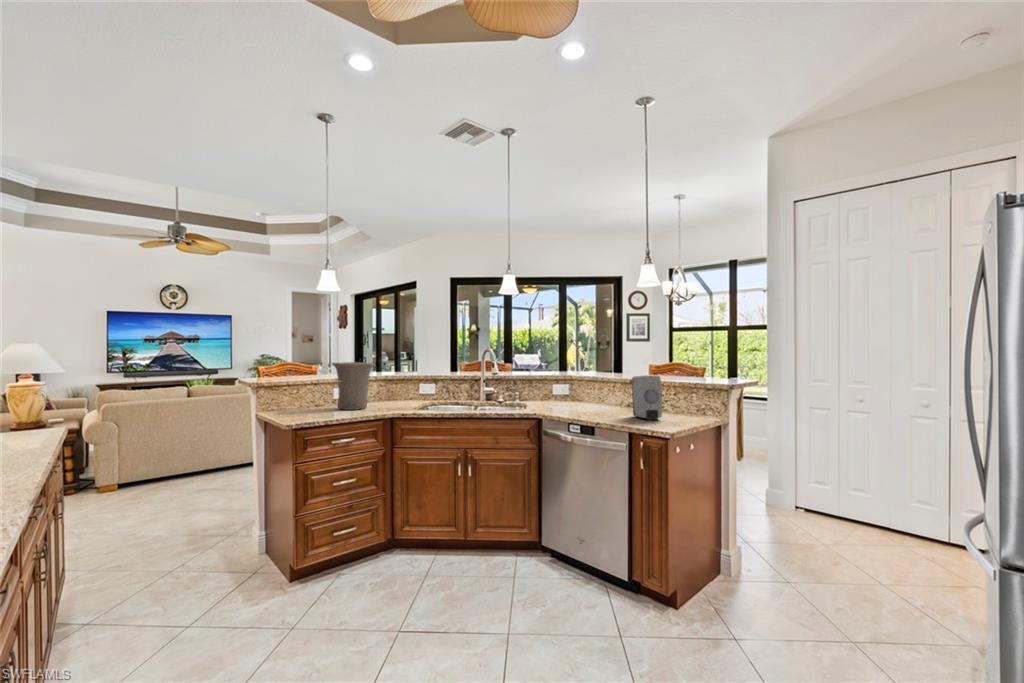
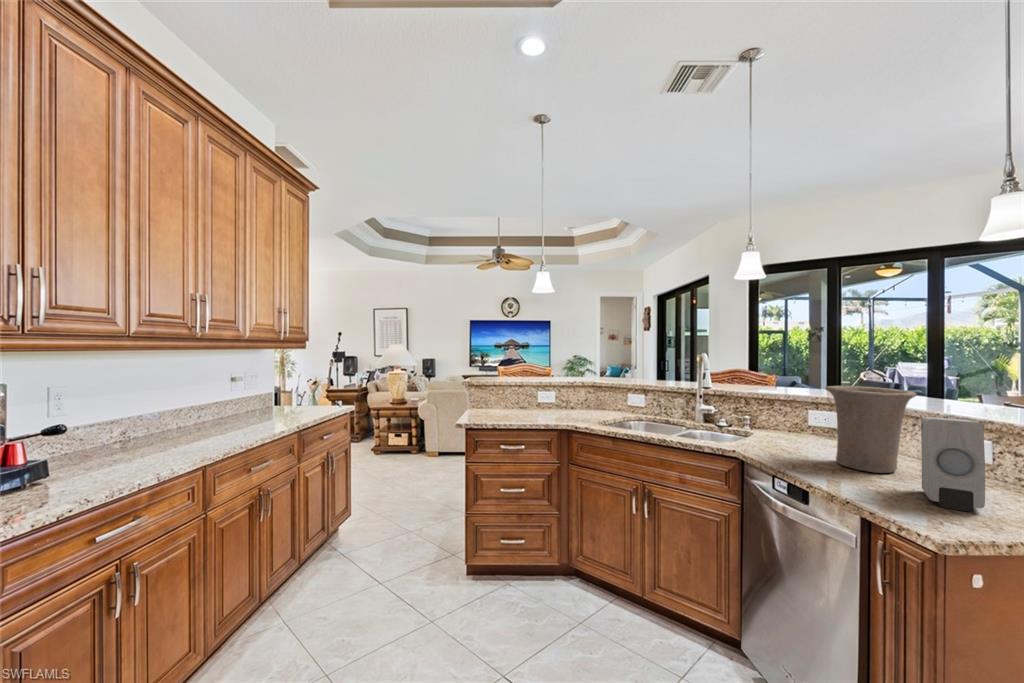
vase: present [332,362,375,410] -> present [825,386,917,473]

